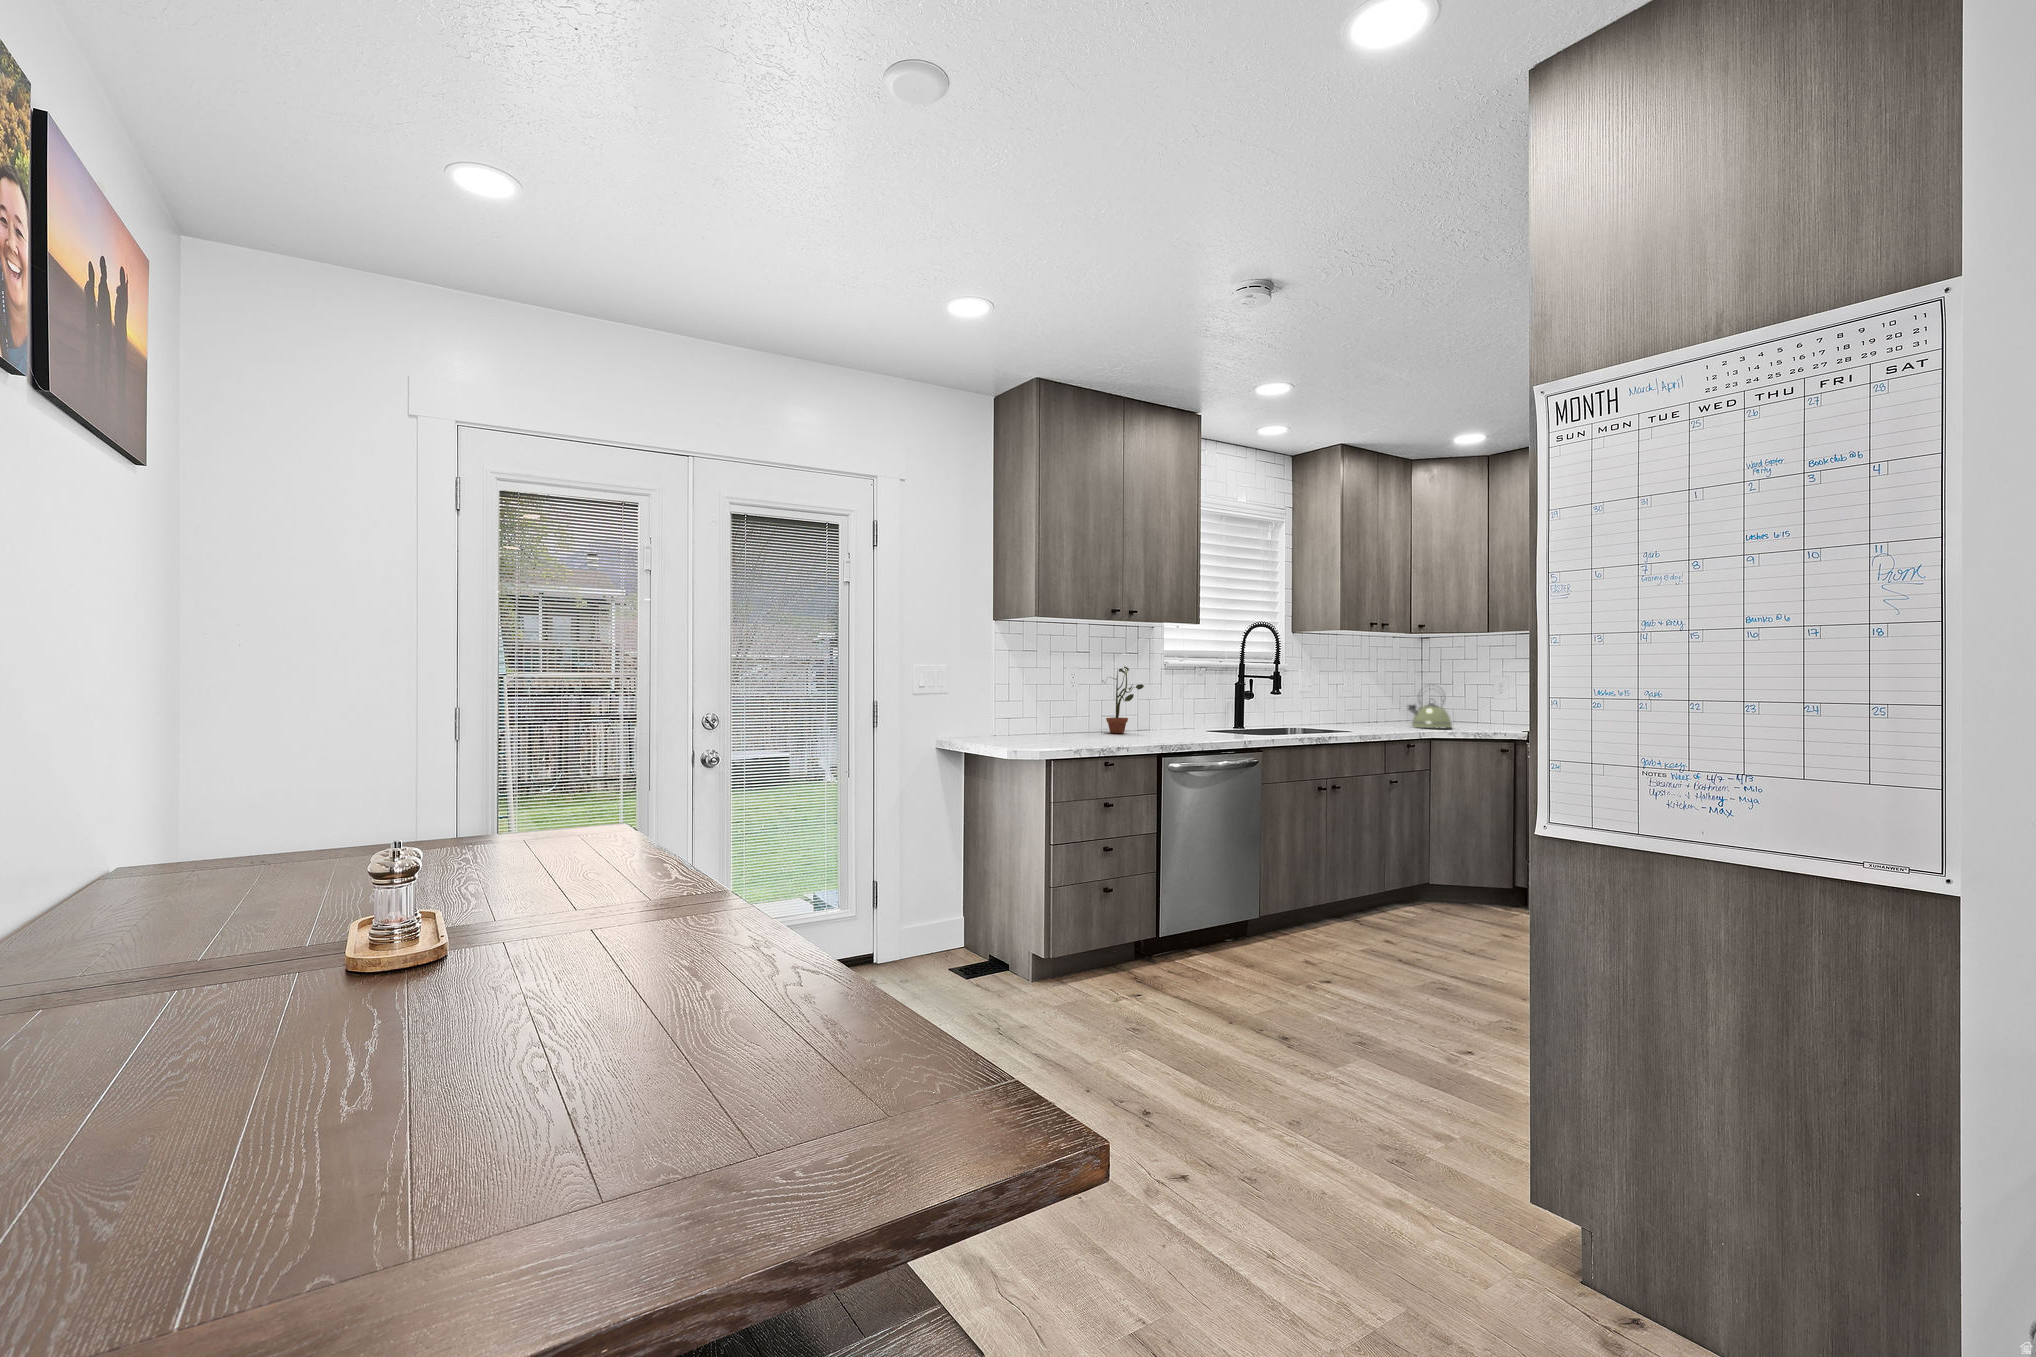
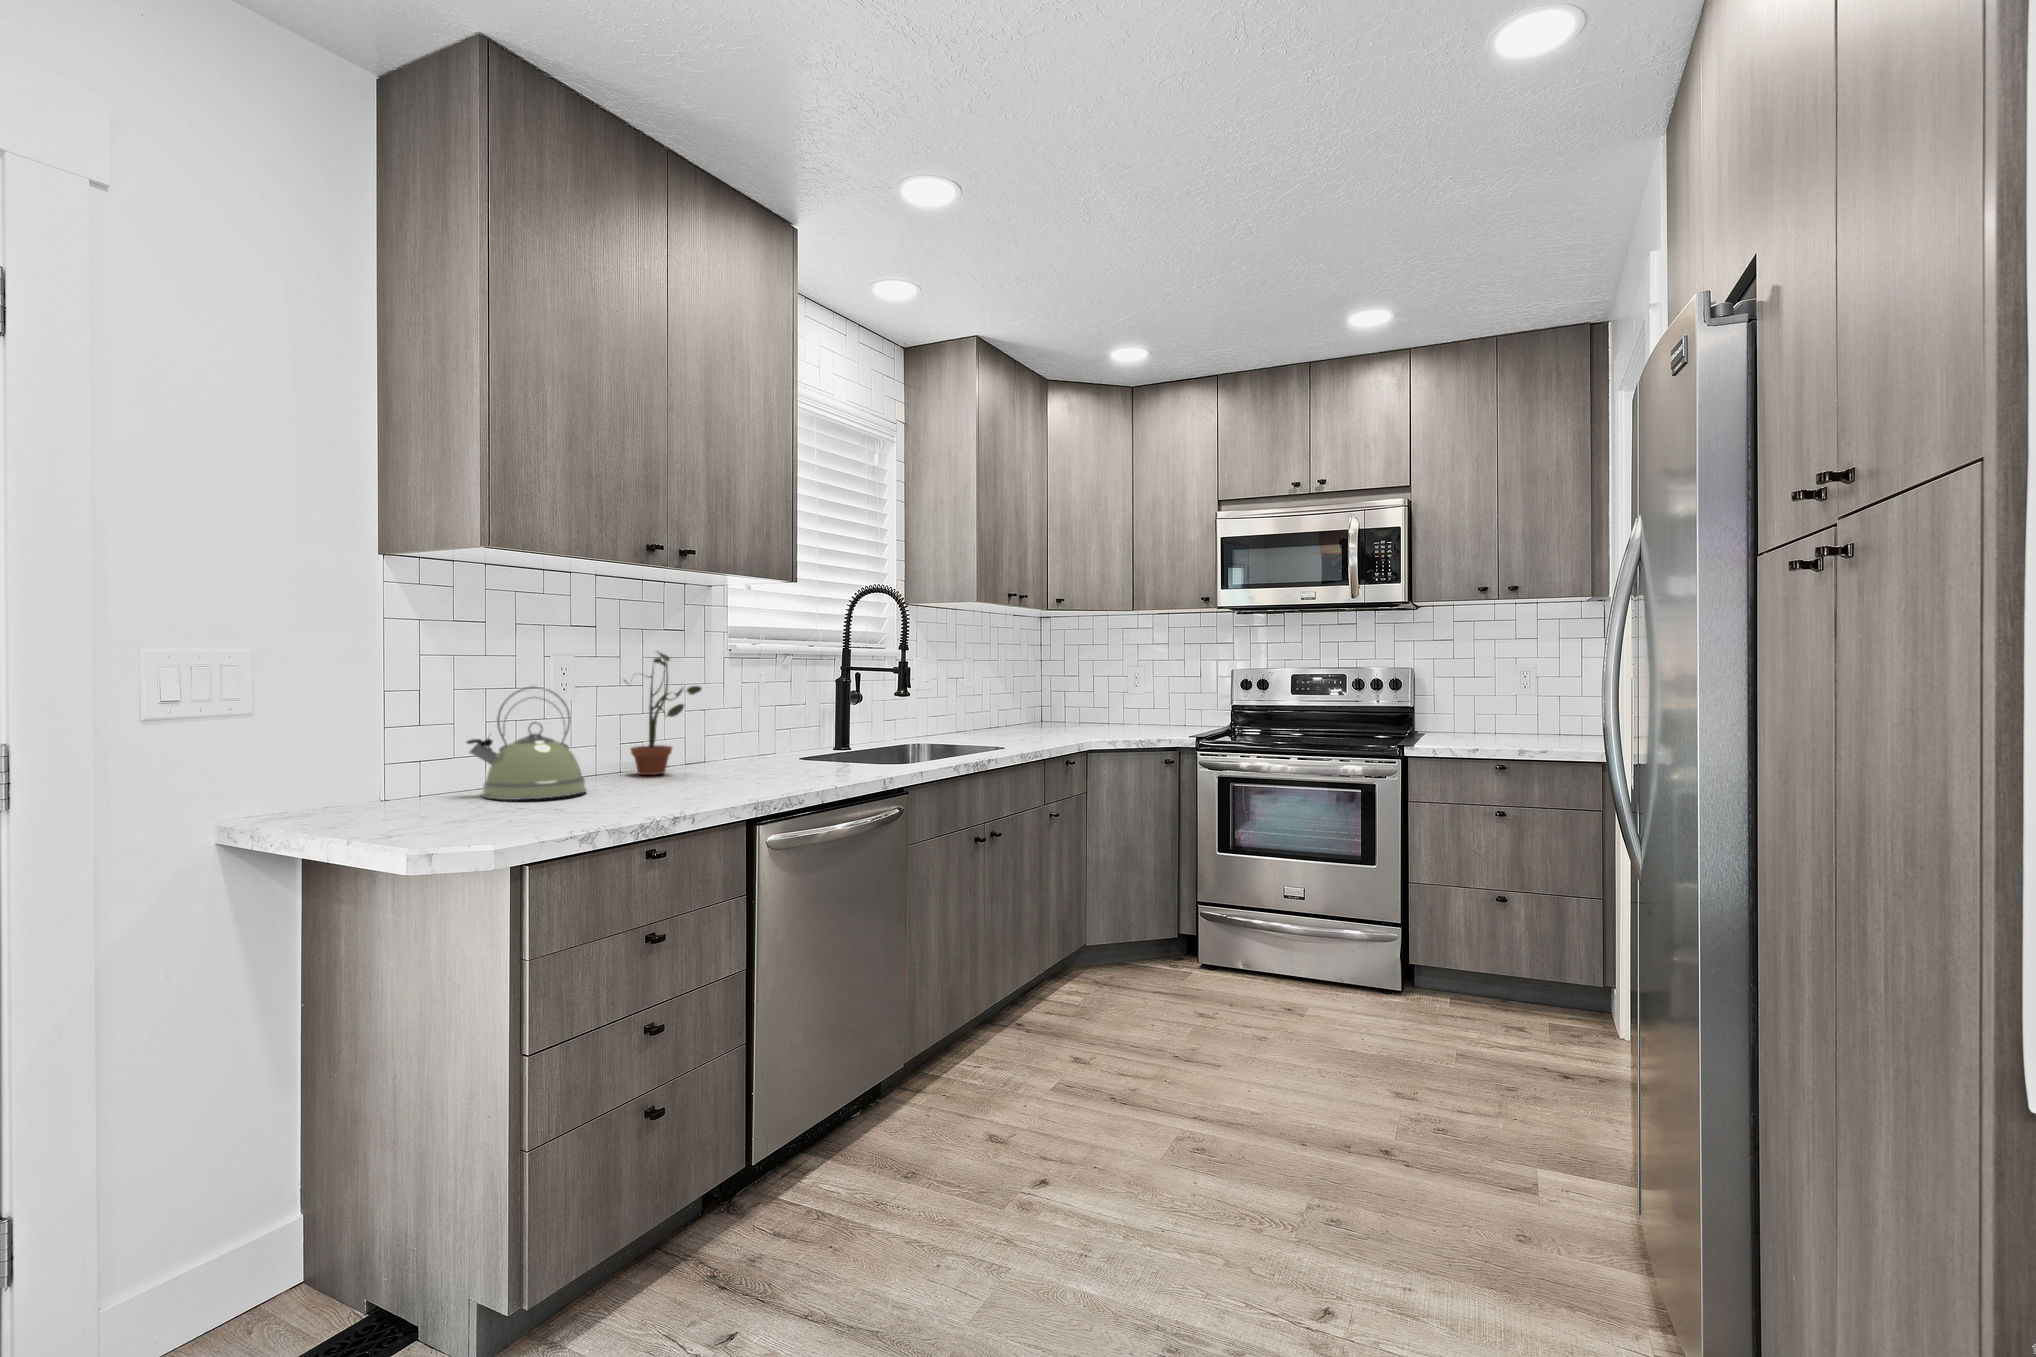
kettle: present [1408,684,1452,728] -> present [467,686,587,800]

